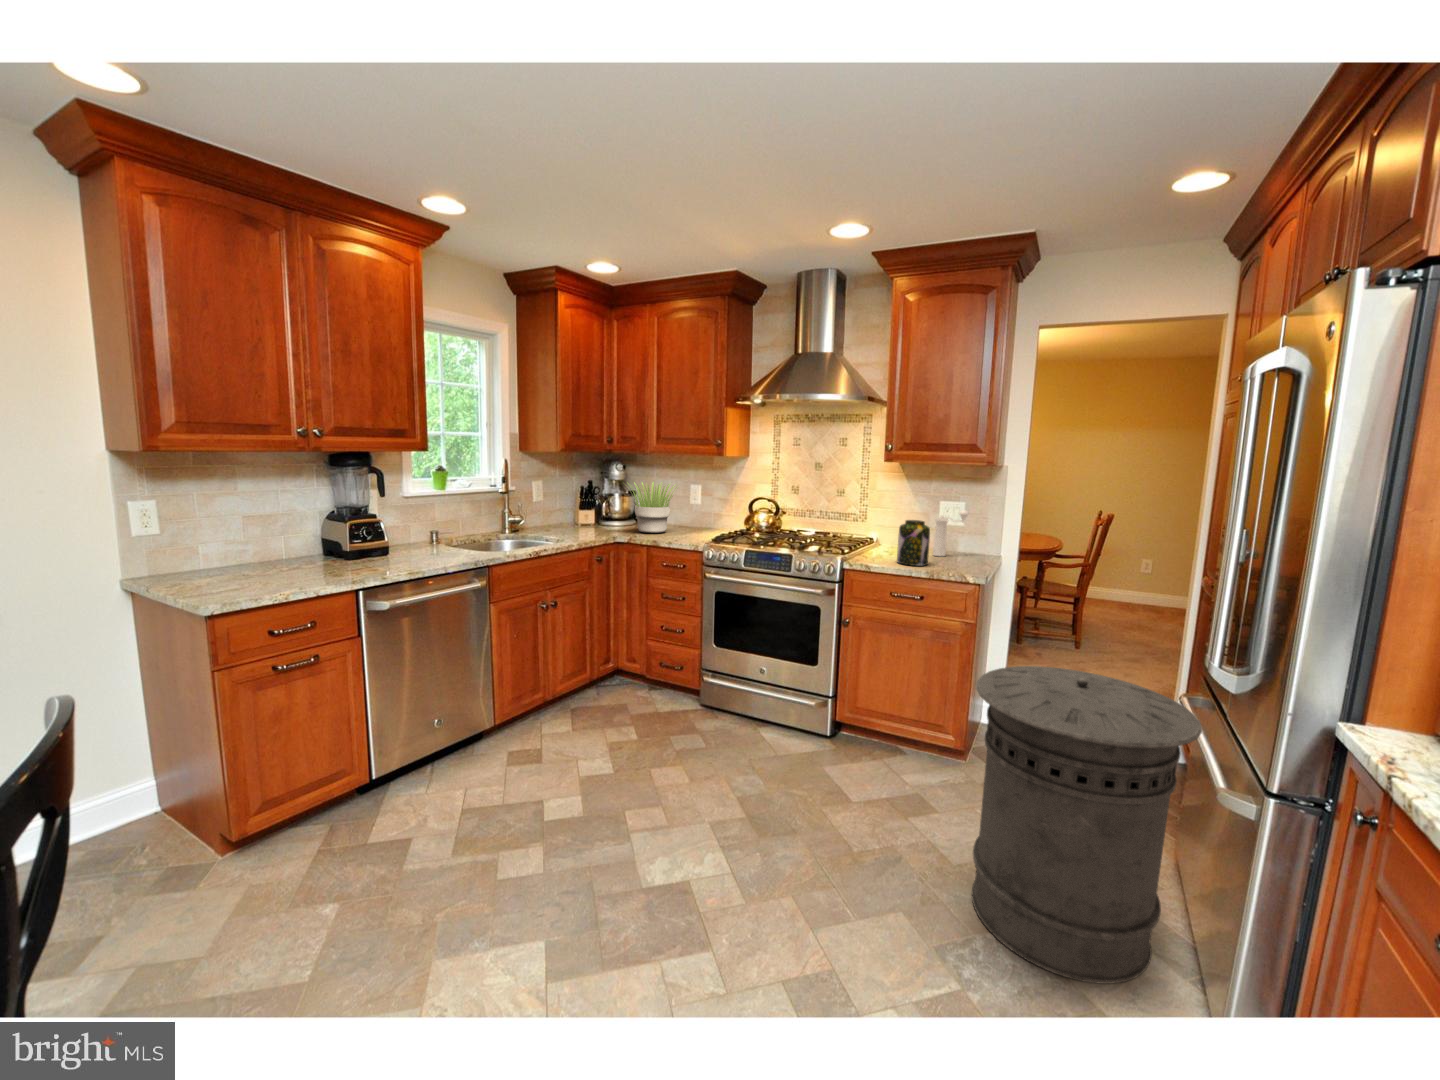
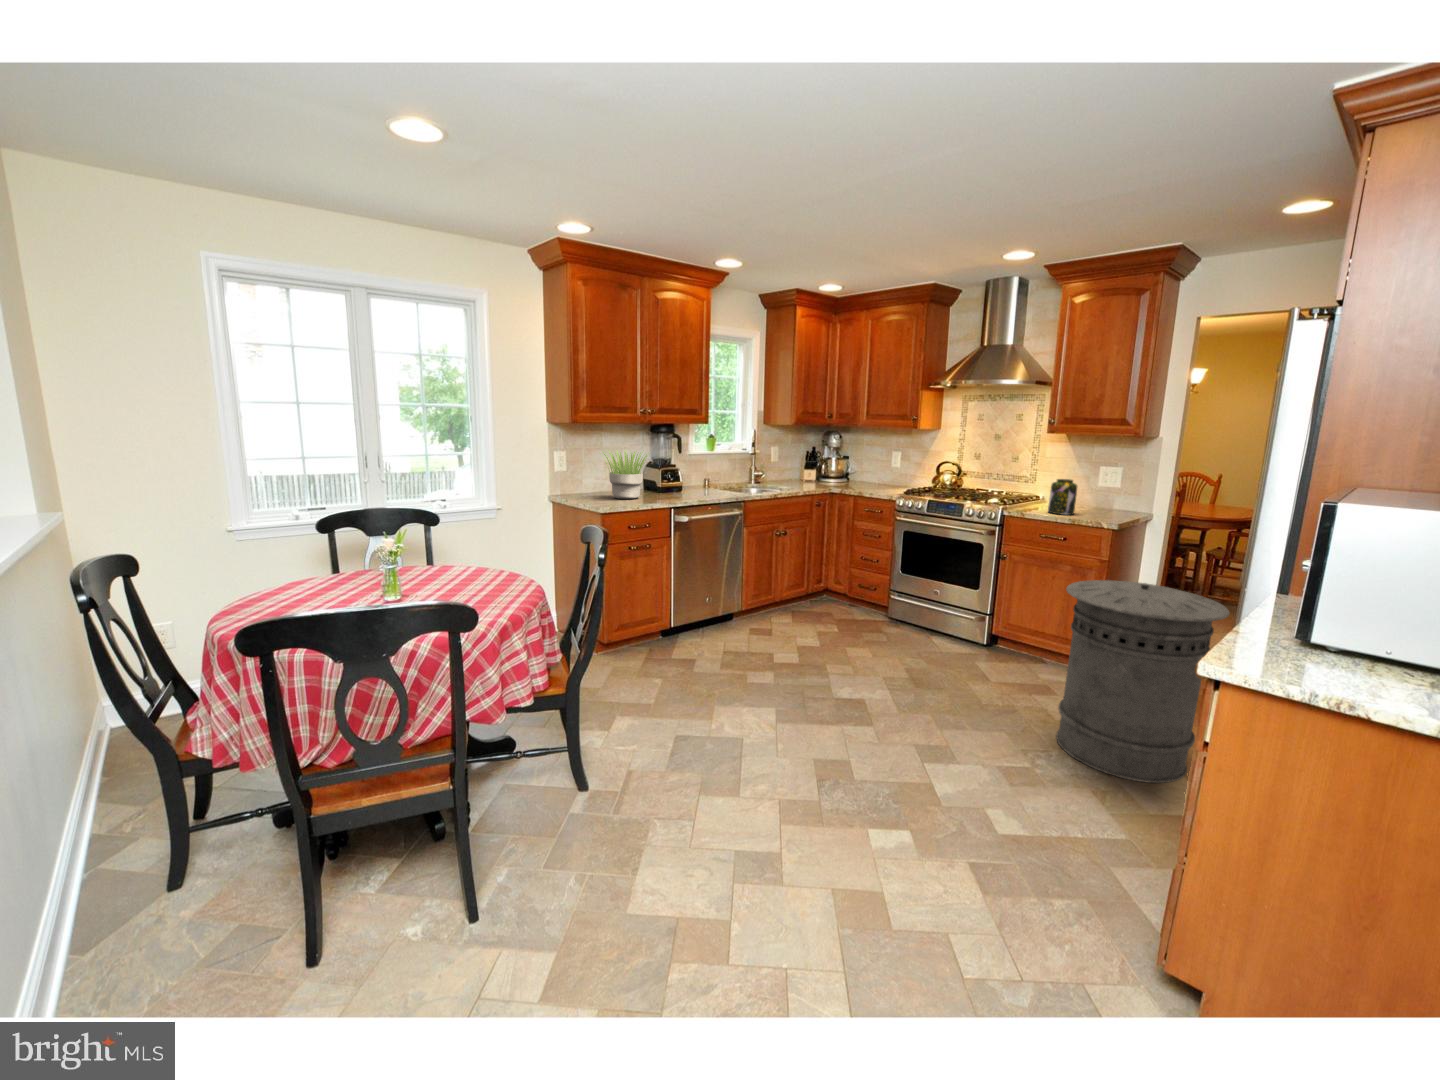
potted plant: present [629,482,677,533] -> present [604,451,647,499]
pepper mill: present [933,510,968,556] -> none [1087,474,1123,511]

